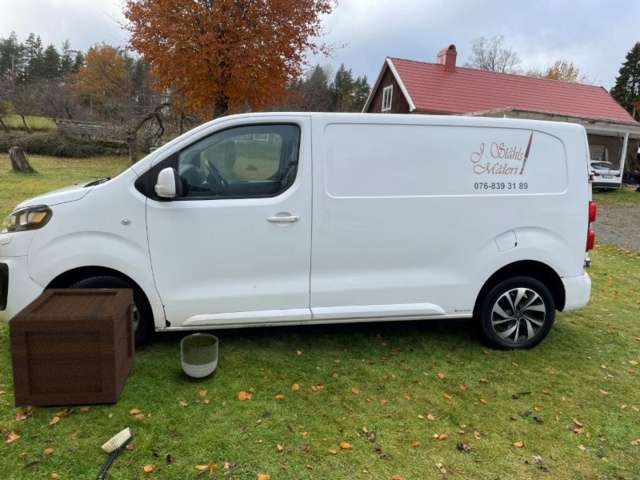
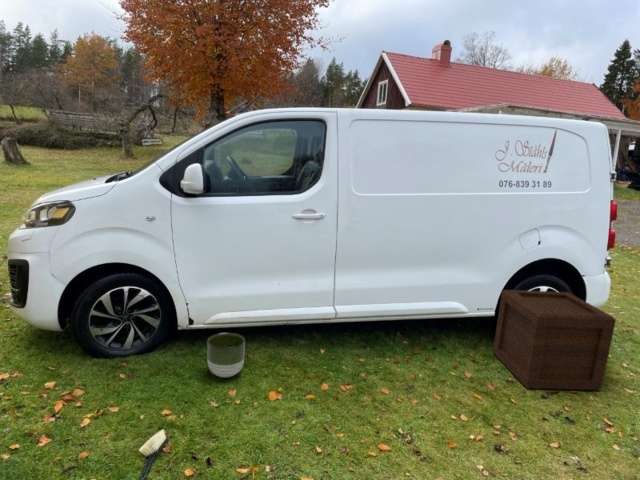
wooden crate: present [8,289,135,407] -> present [493,290,616,390]

